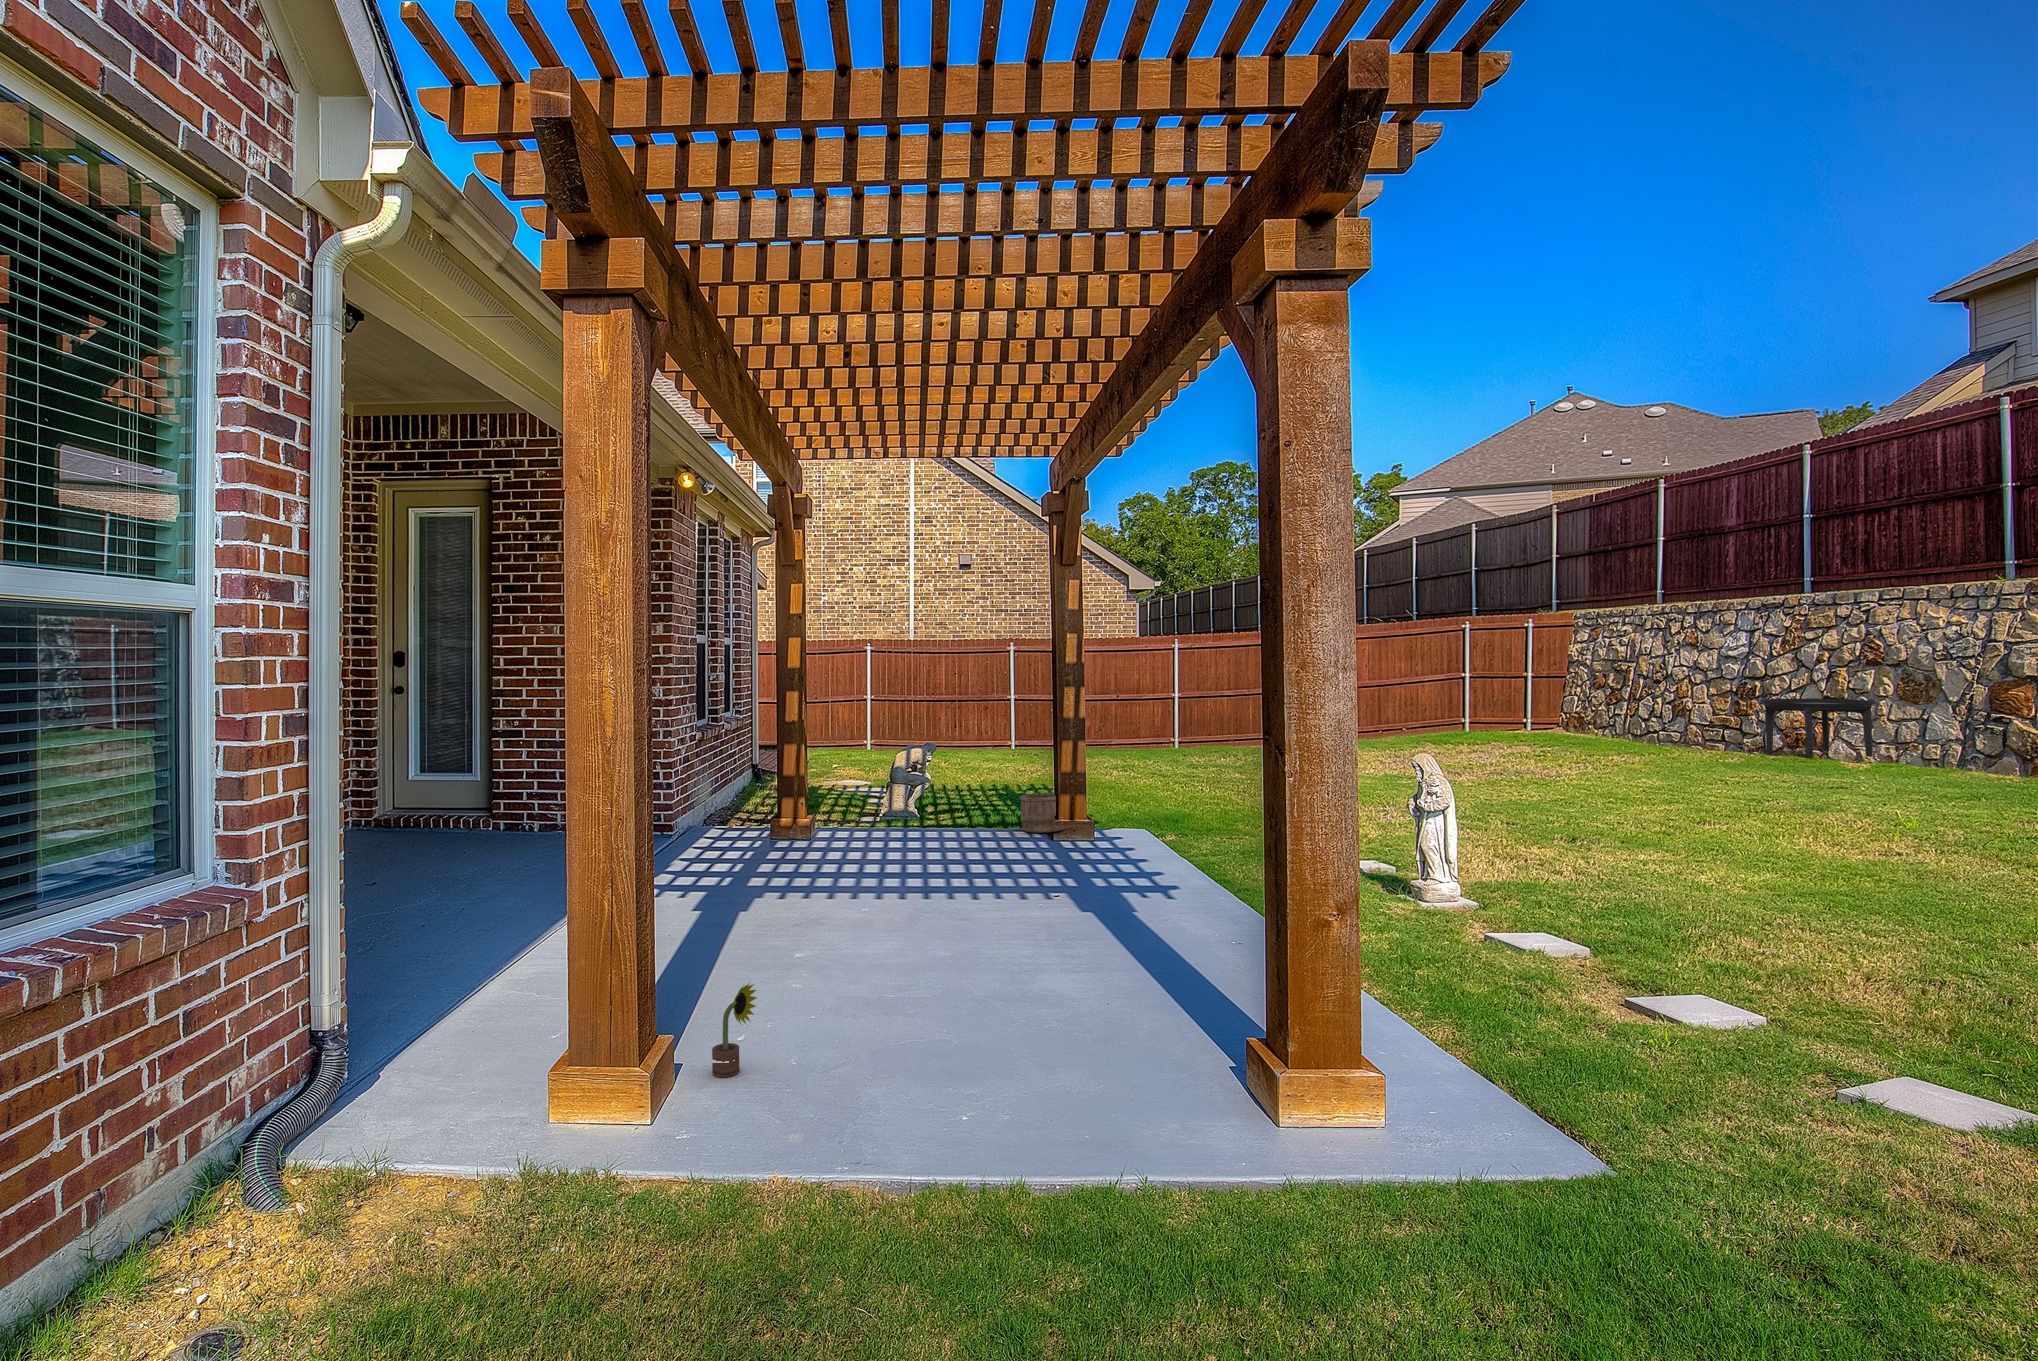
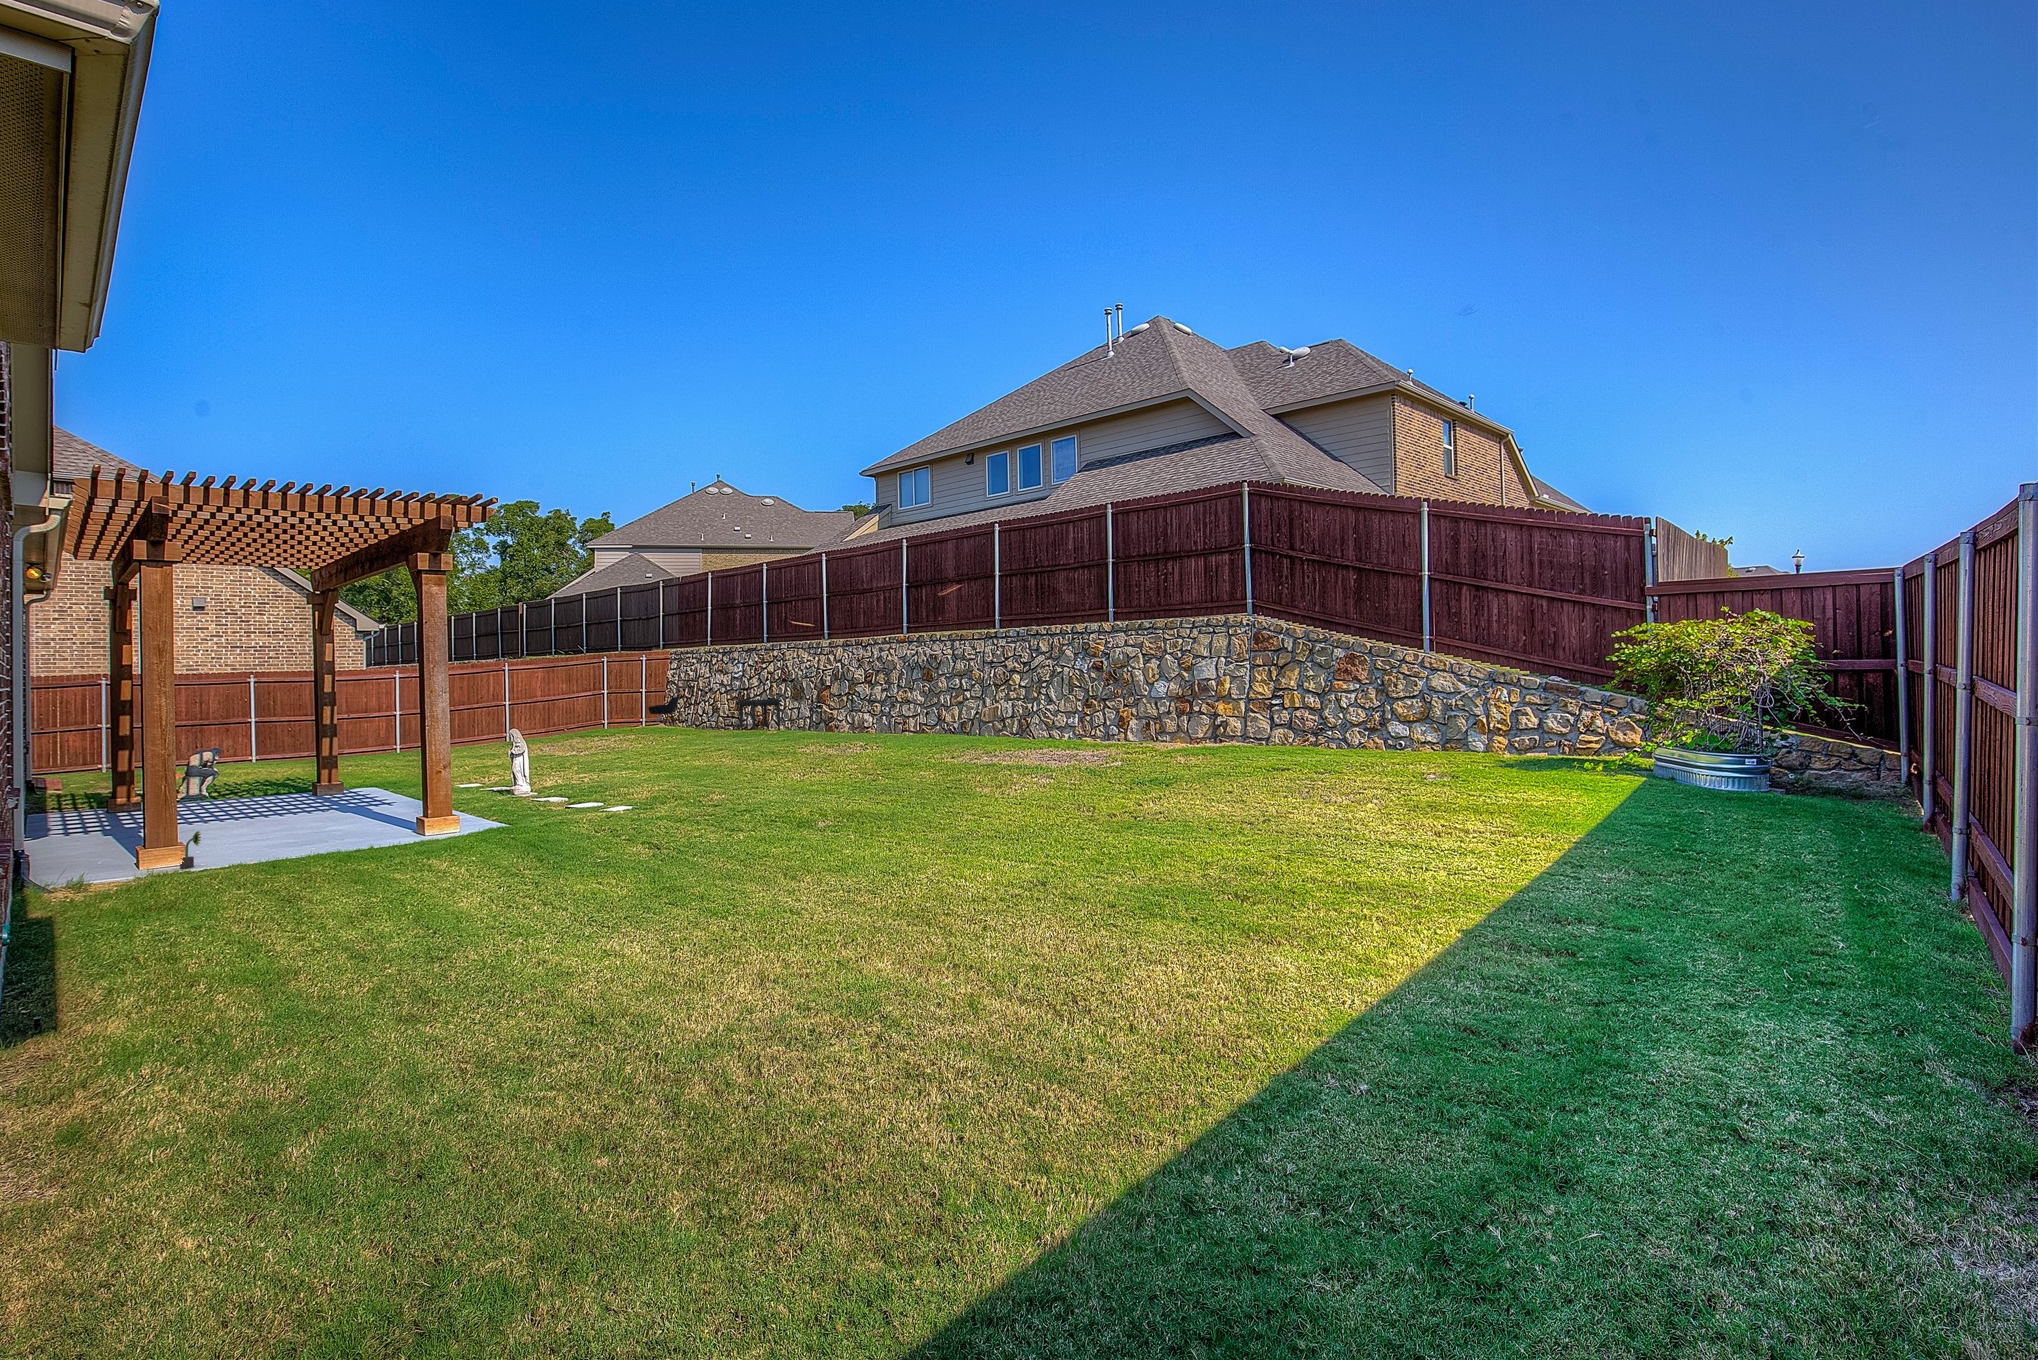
lounge chair: none [1536,686,1595,728] -> present [648,697,679,722]
wooden bucket: present [1019,793,1065,833] -> none [293,771,326,795]

